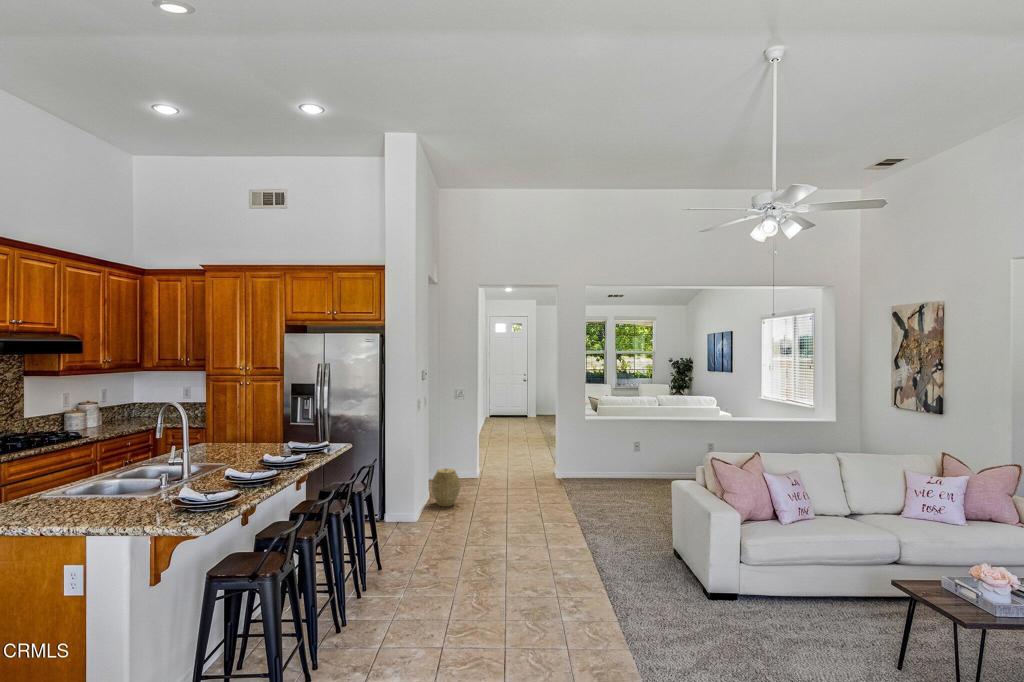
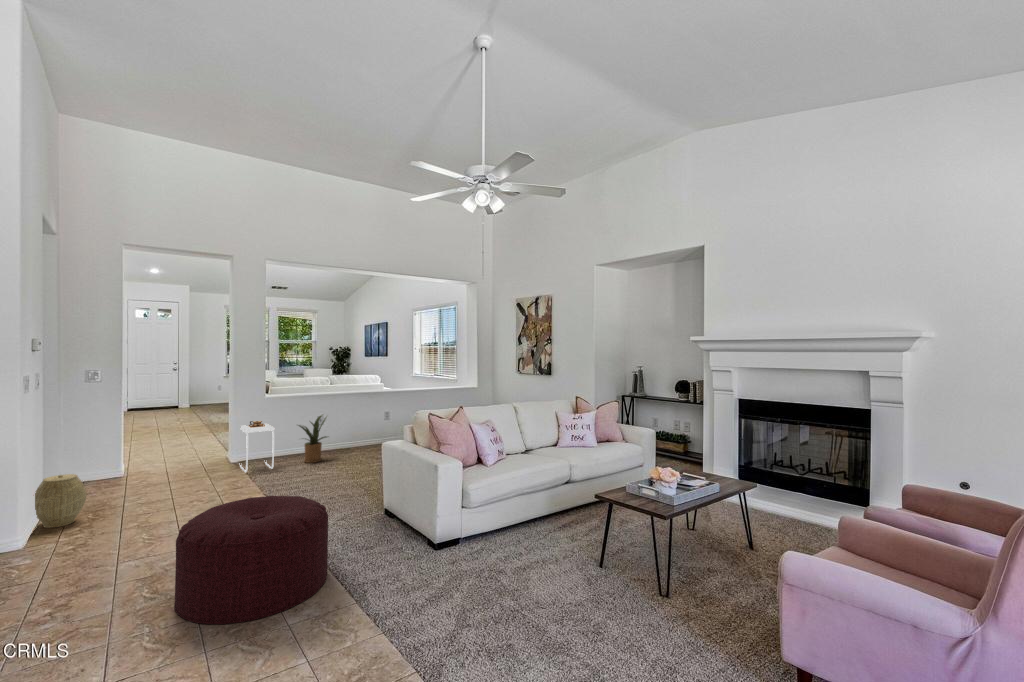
house plant: none [612,438,651,486] -> present [298,415,327,463]
side table: none [569,439,596,486] -> present [240,421,274,472]
ottoman: none [495,512,604,610] -> present [174,496,328,624]

